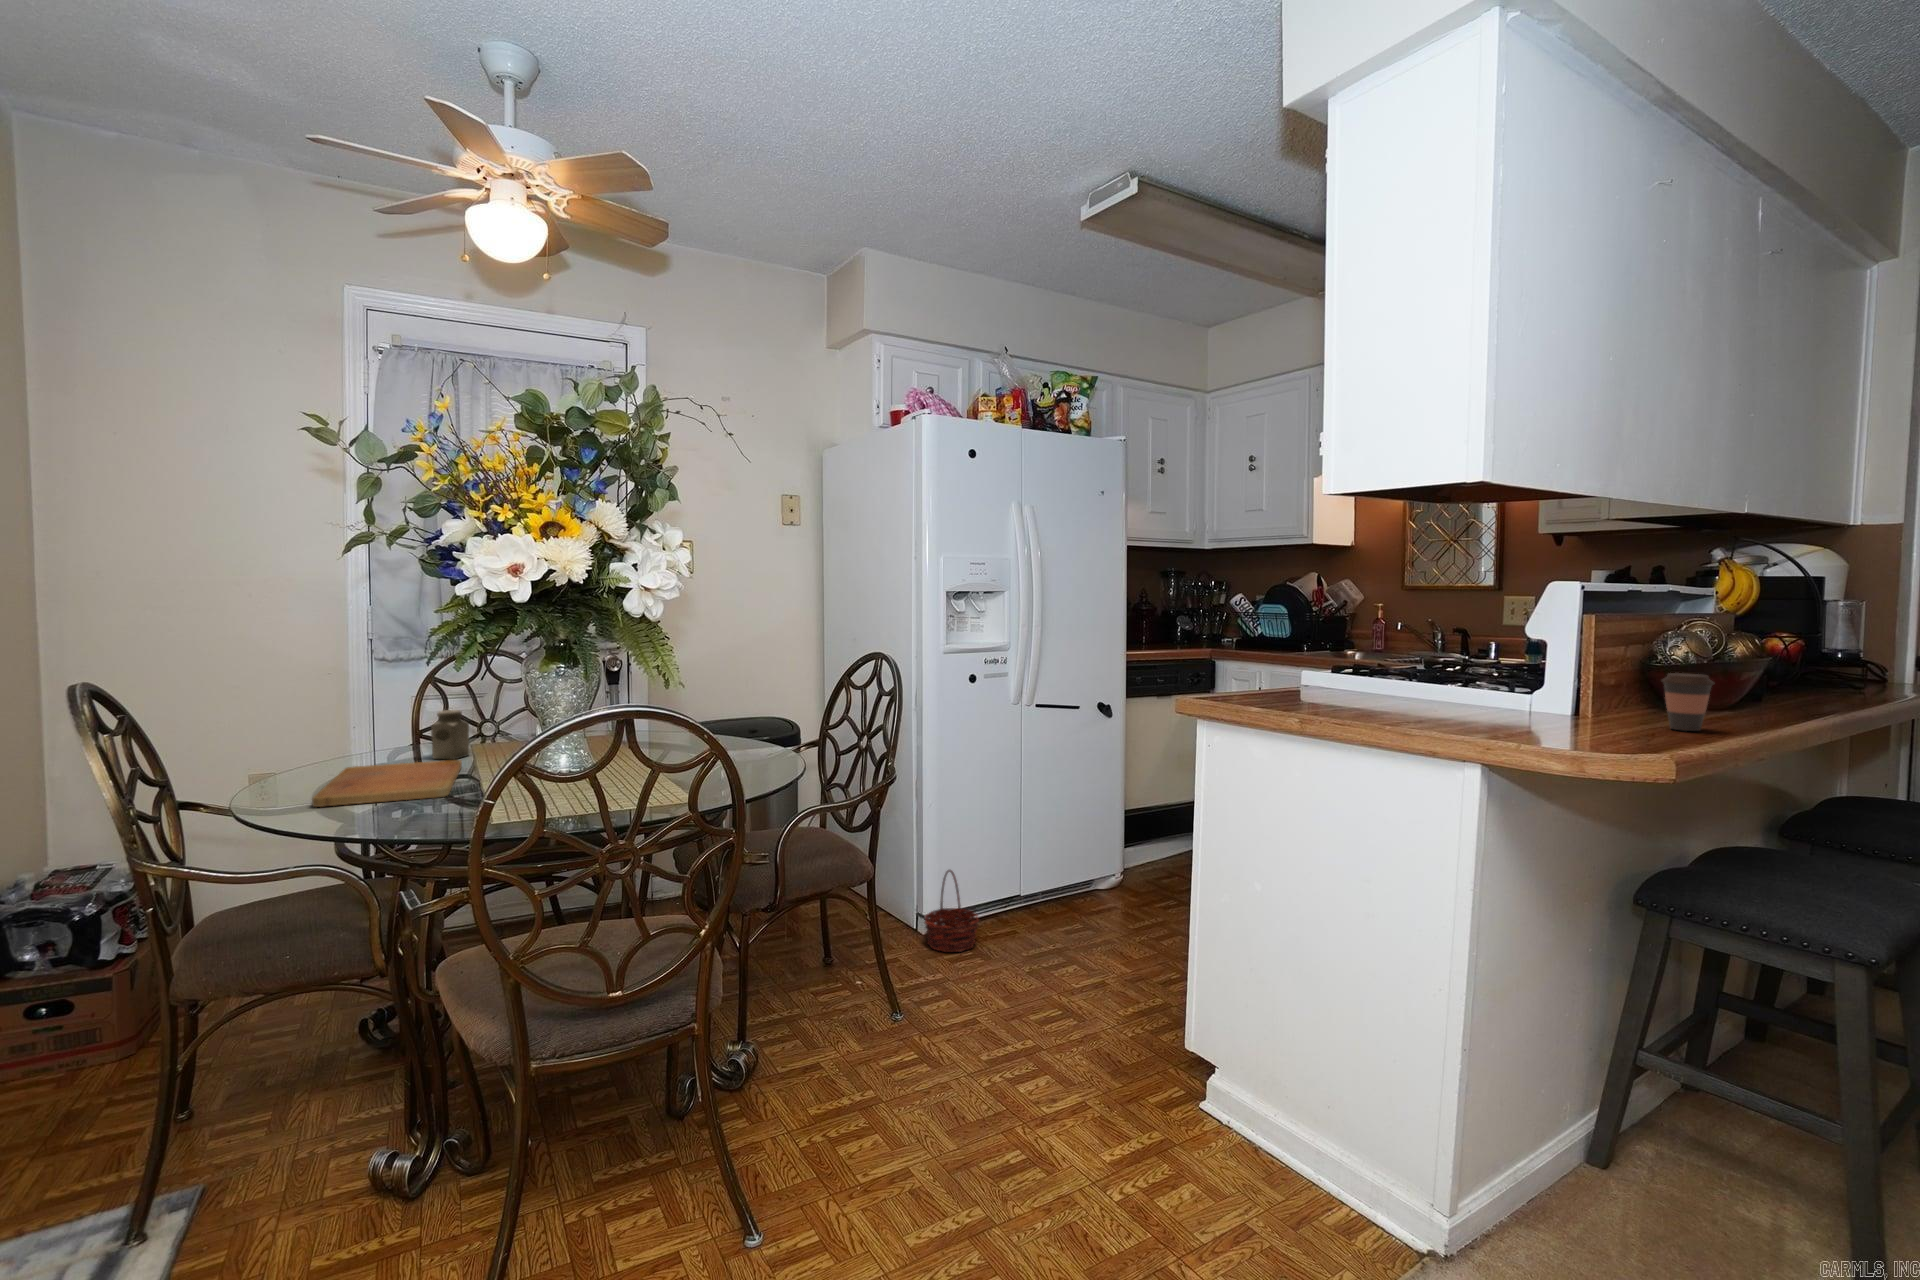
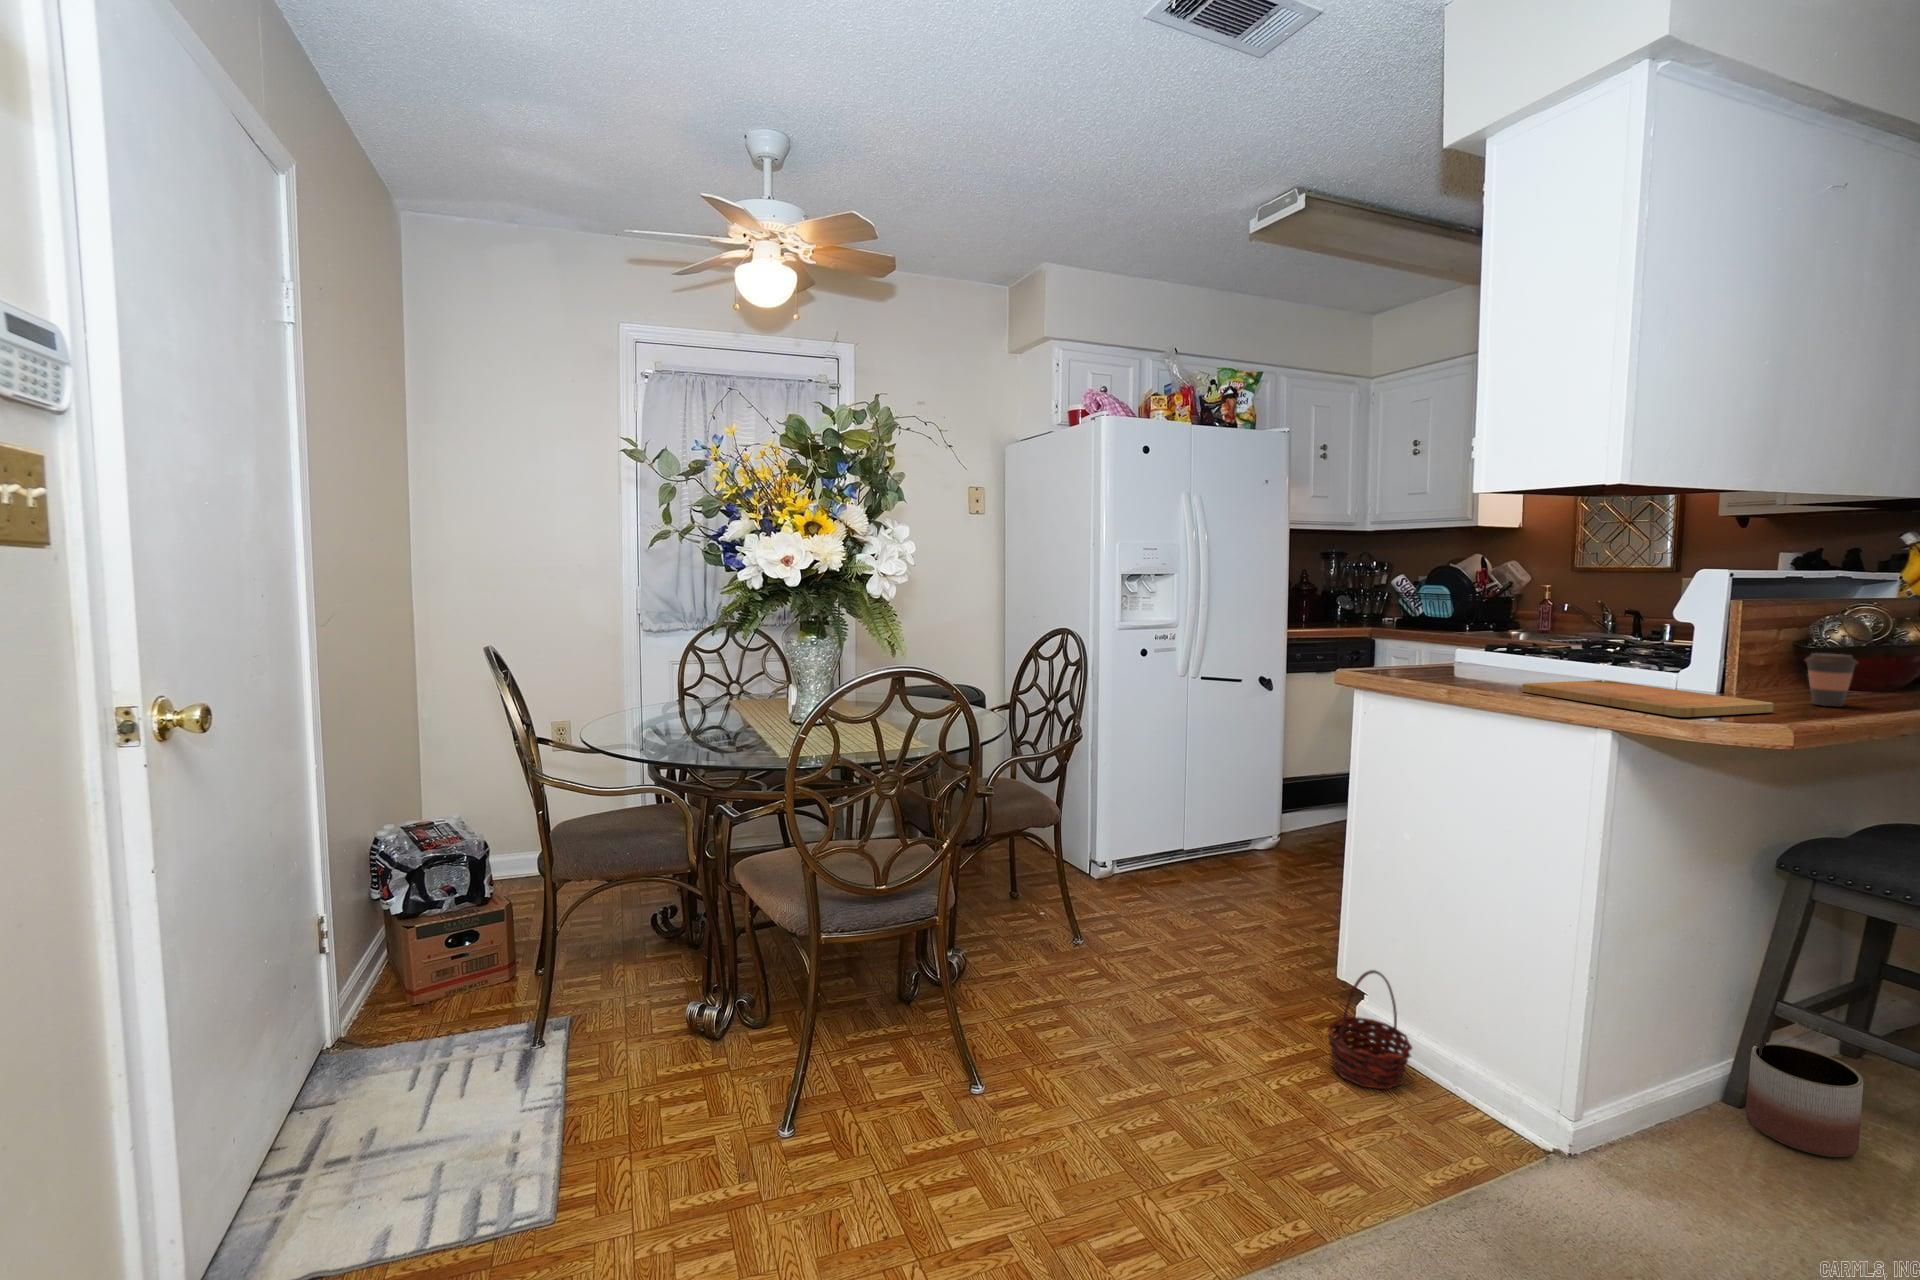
salt shaker: present [431,710,469,759] -> none [707,671,734,711]
cutting board: present [312,760,462,807] -> present [1522,680,1774,717]
basket: present [925,870,979,952] -> present [1327,970,1412,1089]
planter: none [1611,1096,1727,1224] -> present [1746,1043,1863,1157]

